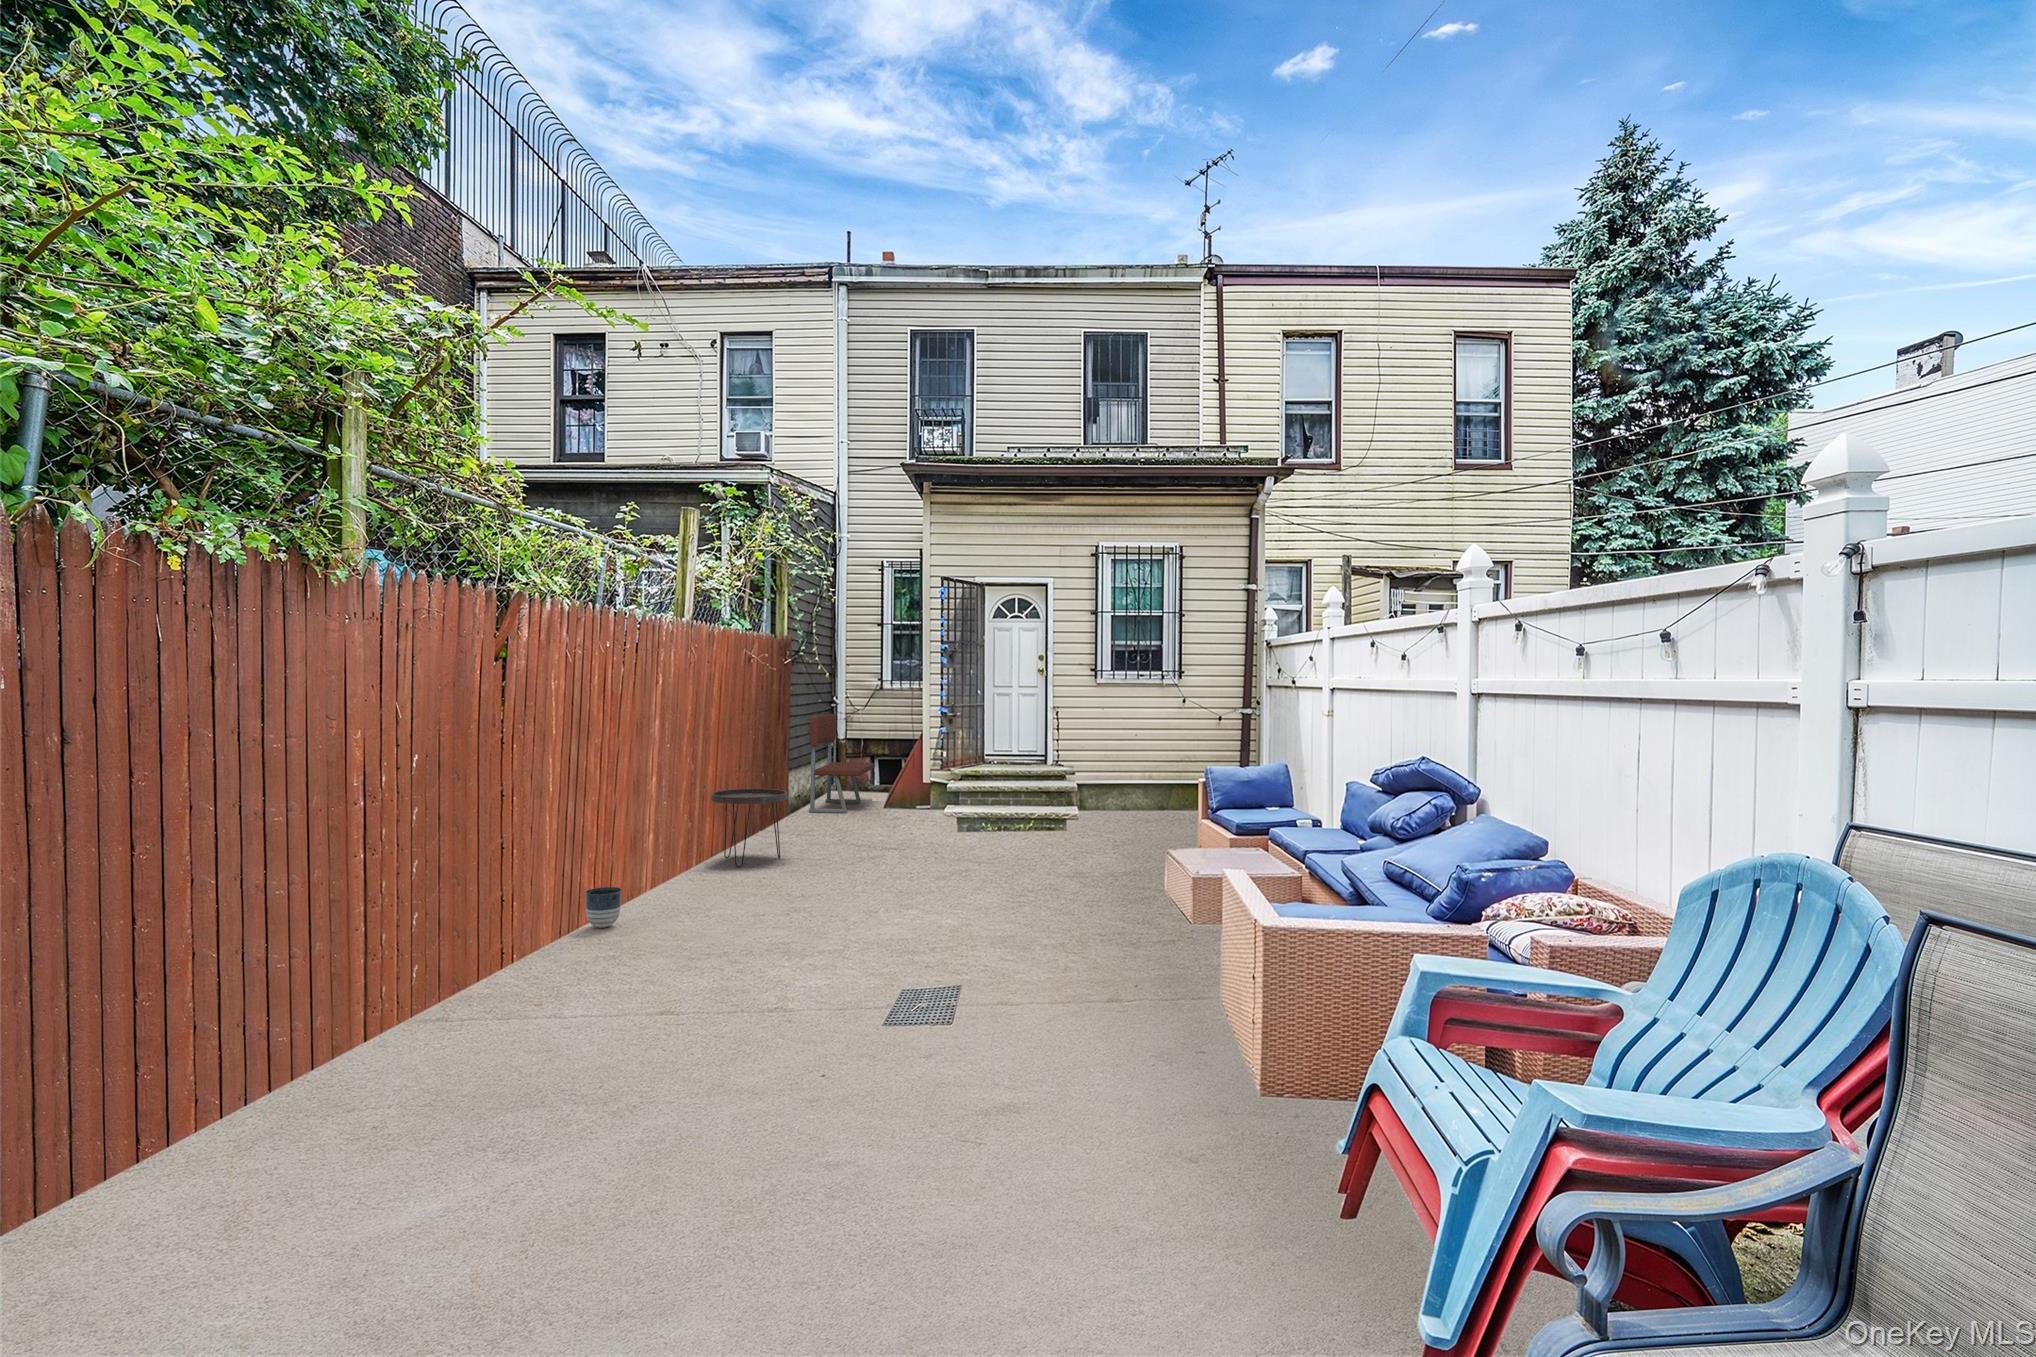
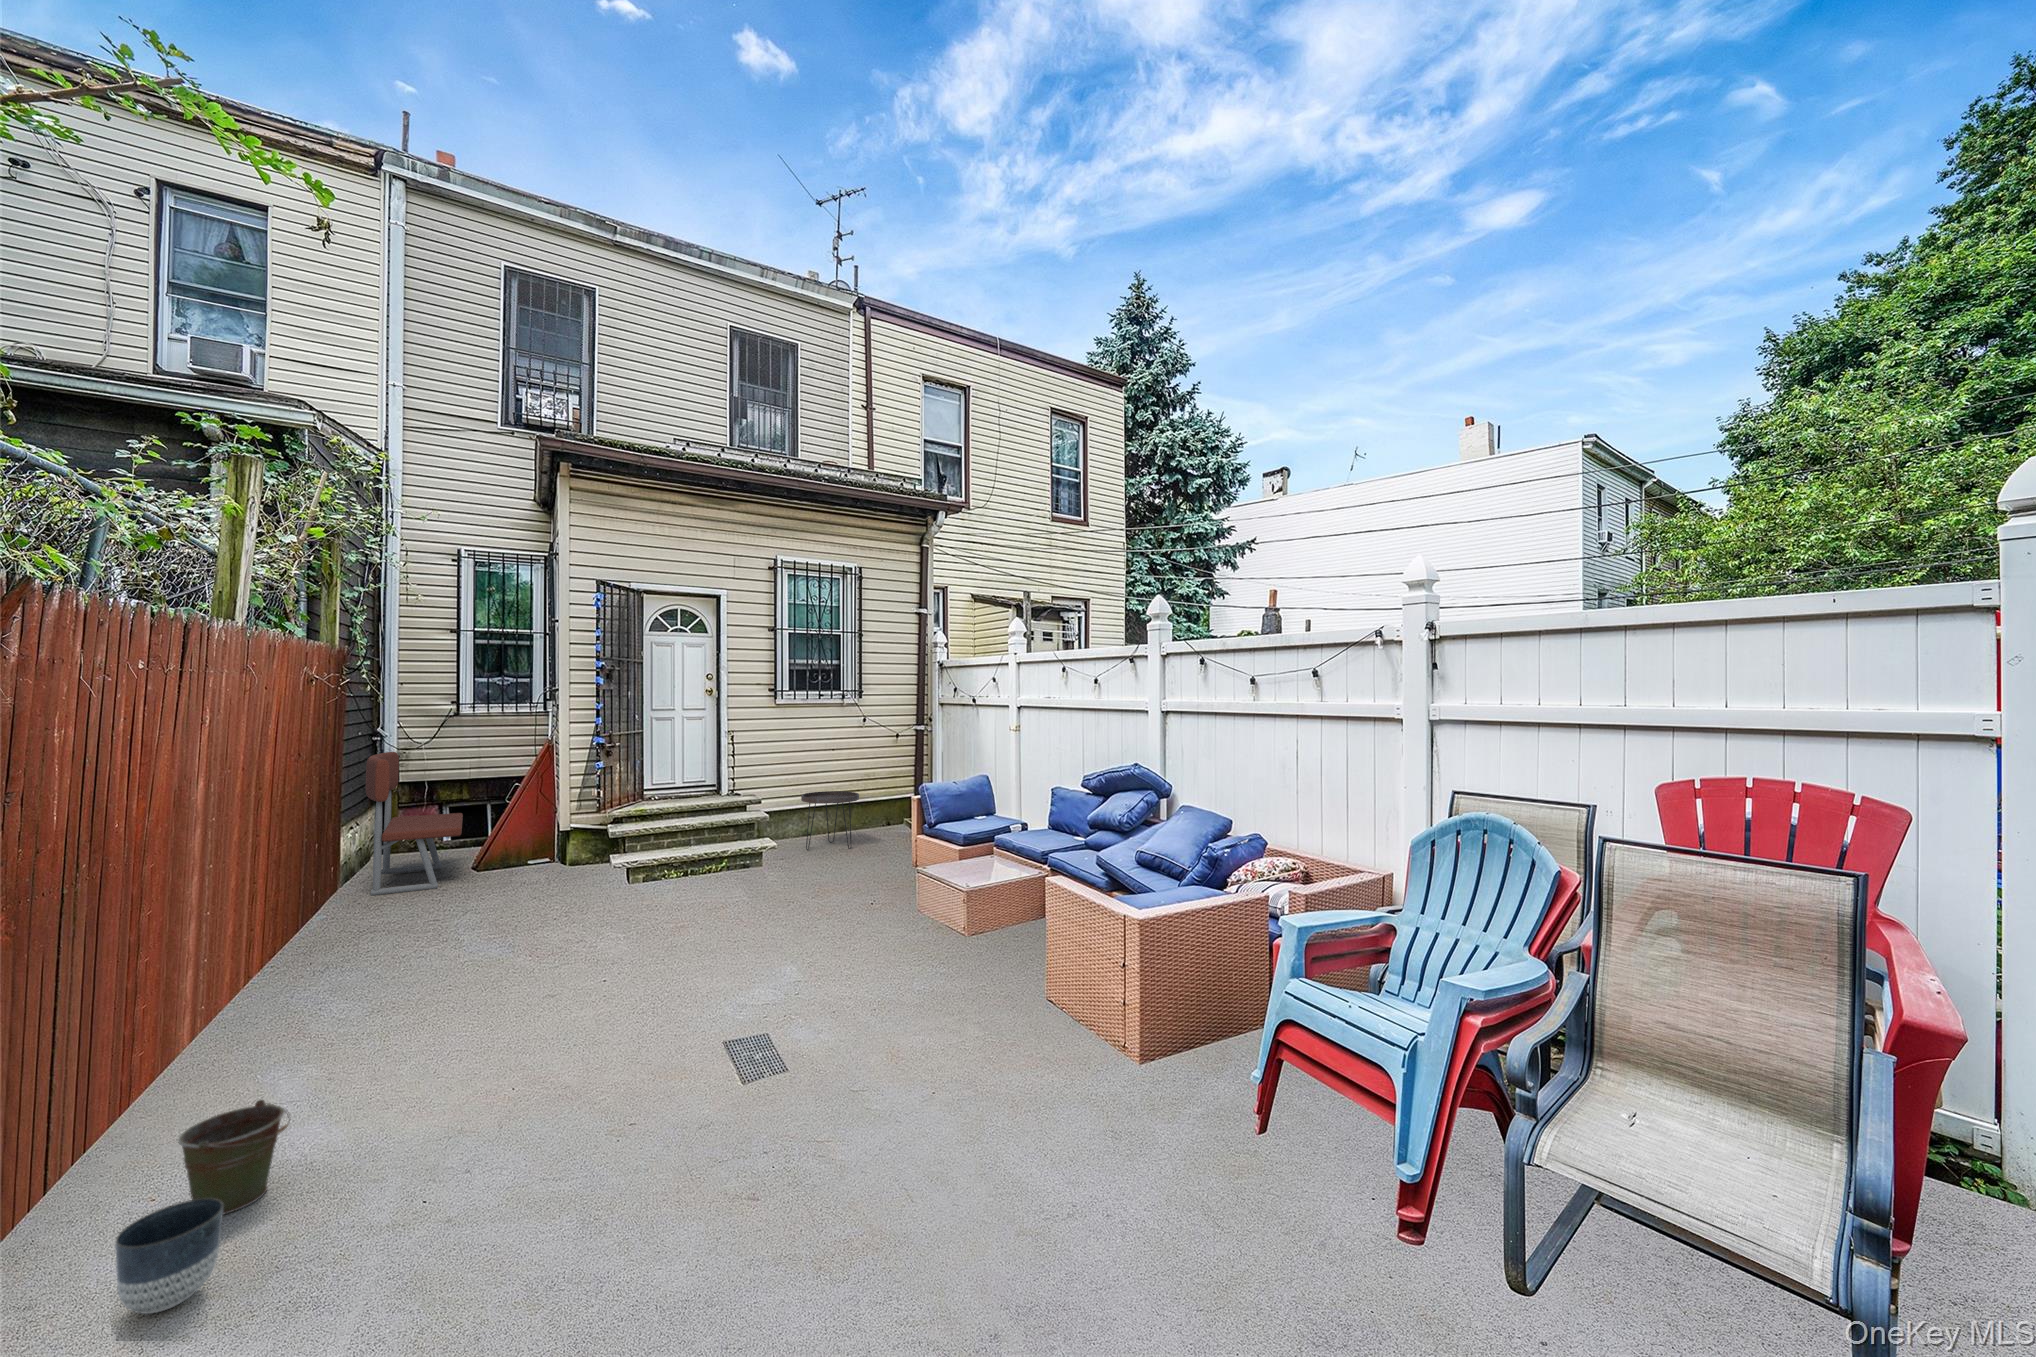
side table: present [711,789,787,867] -> present [801,791,859,850]
bucket: none [623,864,666,910] -> present [178,1100,288,1215]

